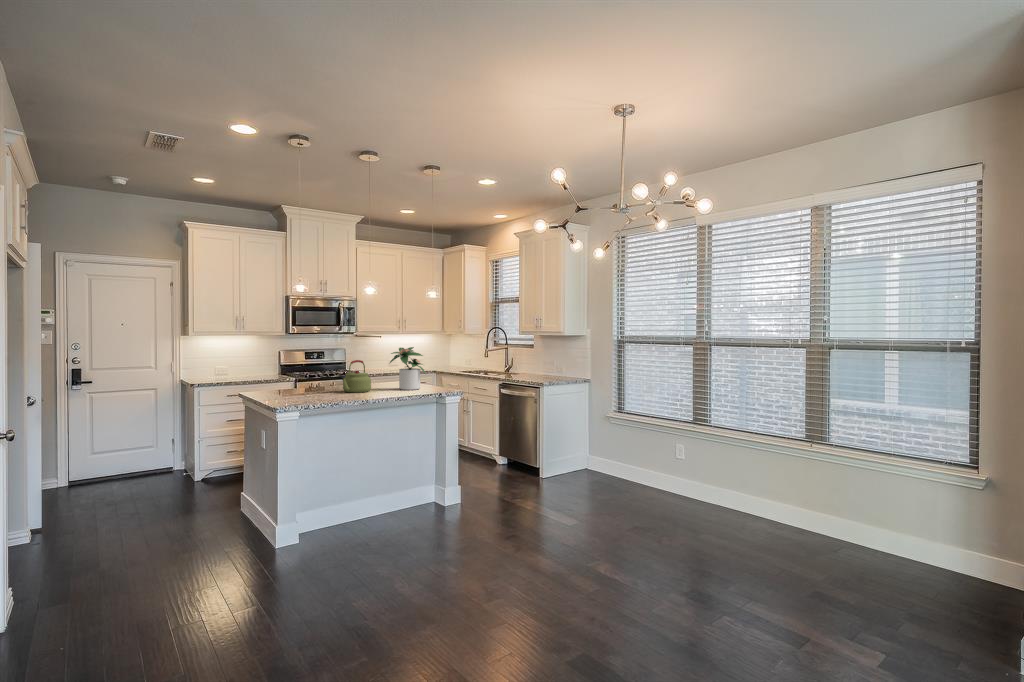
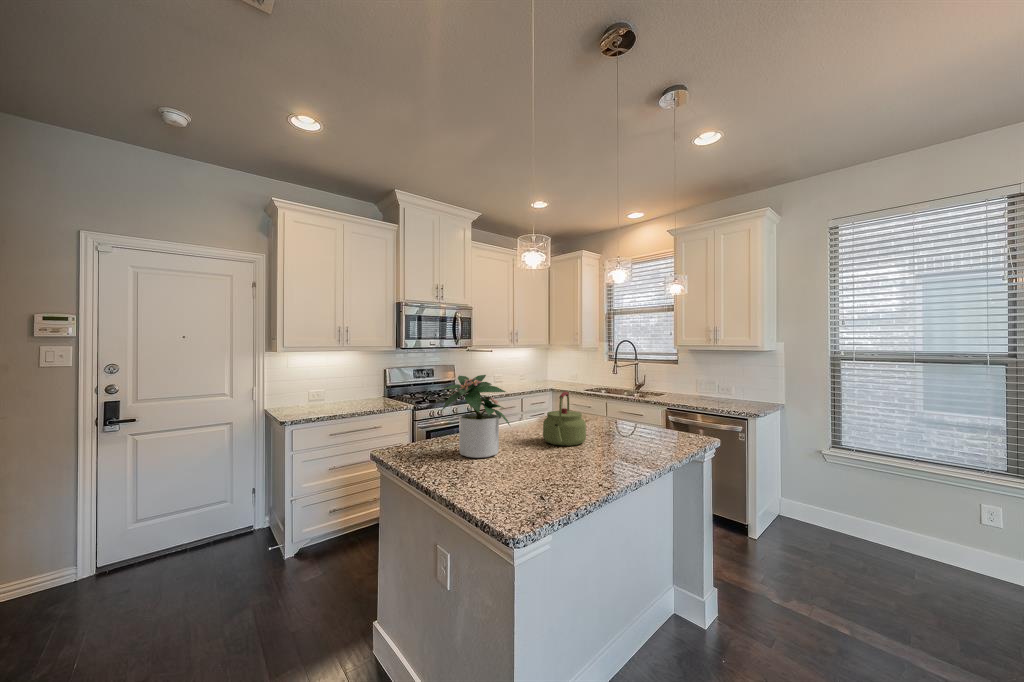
potted plant: present [390,347,426,390] -> present [442,375,510,458]

